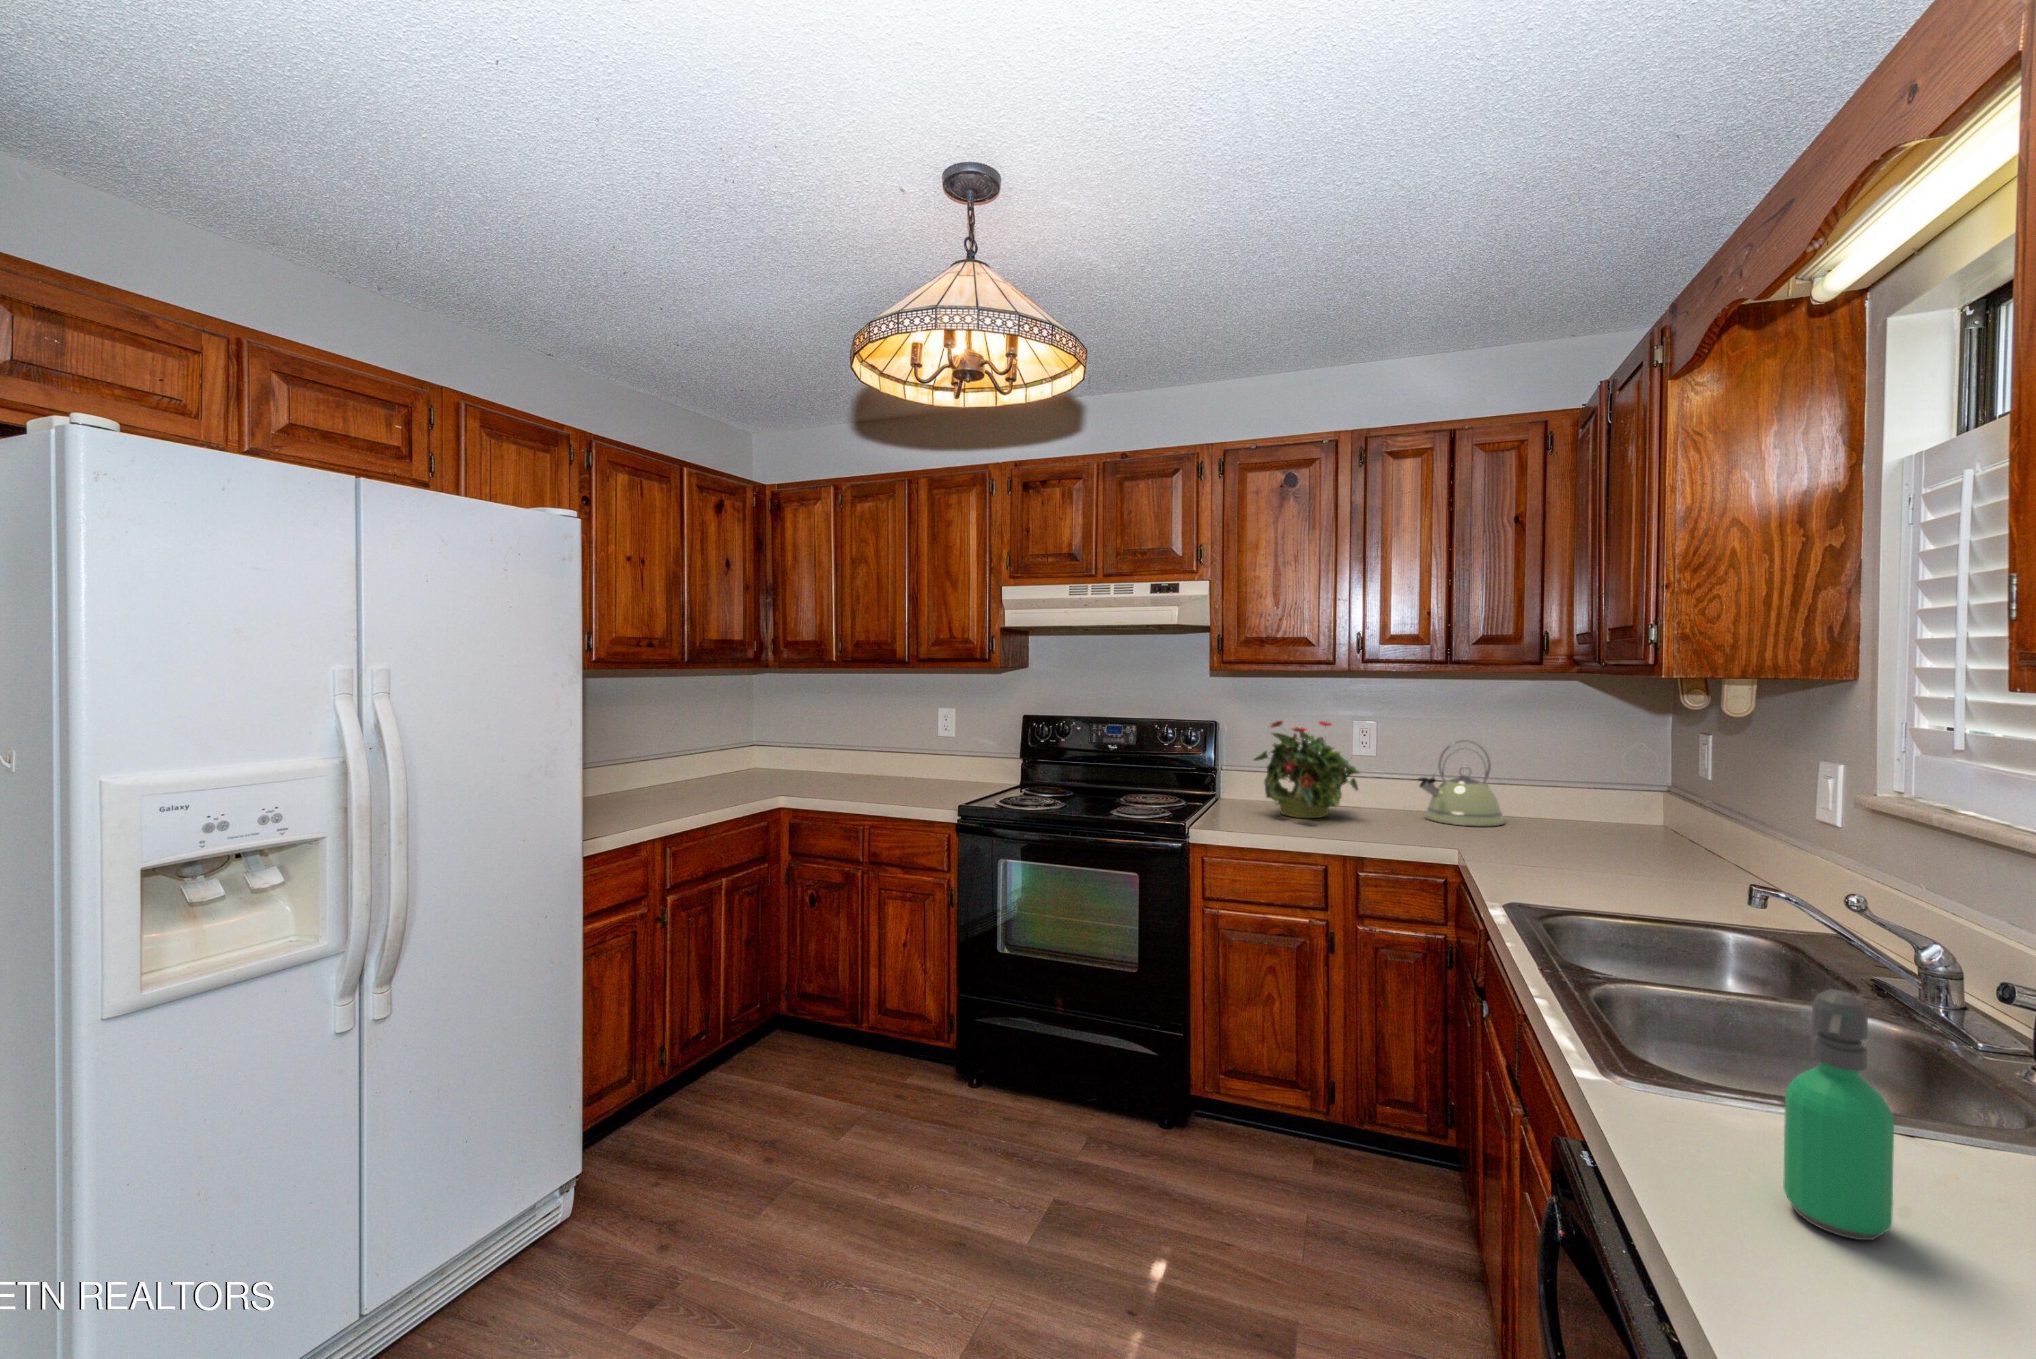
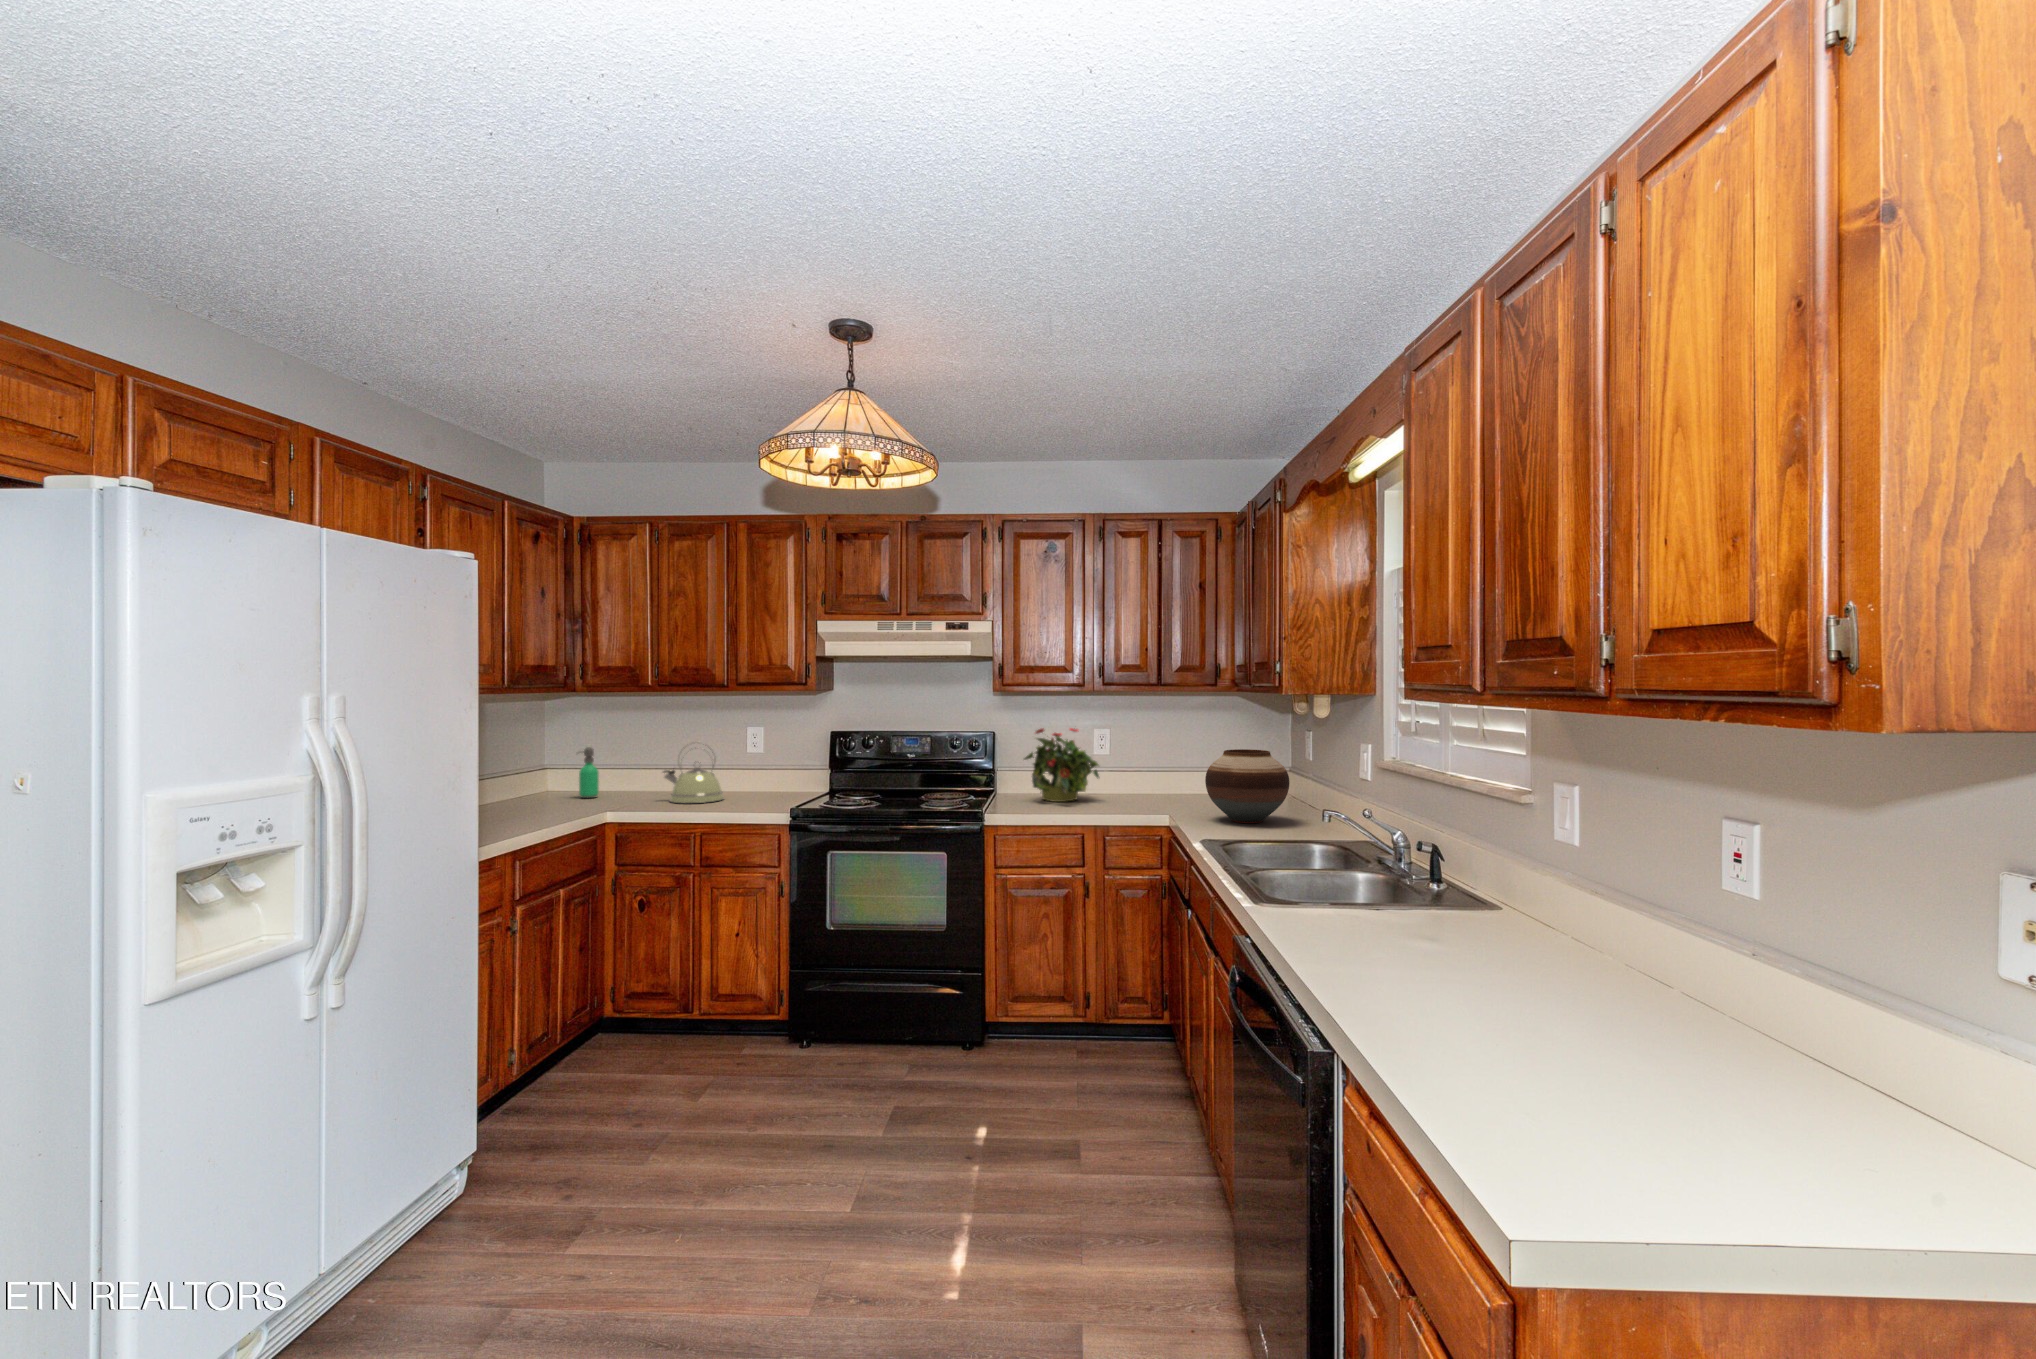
kettle: present [1418,740,1504,826] -> present [663,747,723,803]
vase: none [1517,762,1665,876] -> present [1205,749,1289,823]
soap dispenser: present [1783,989,1894,1240] -> present [579,747,599,798]

